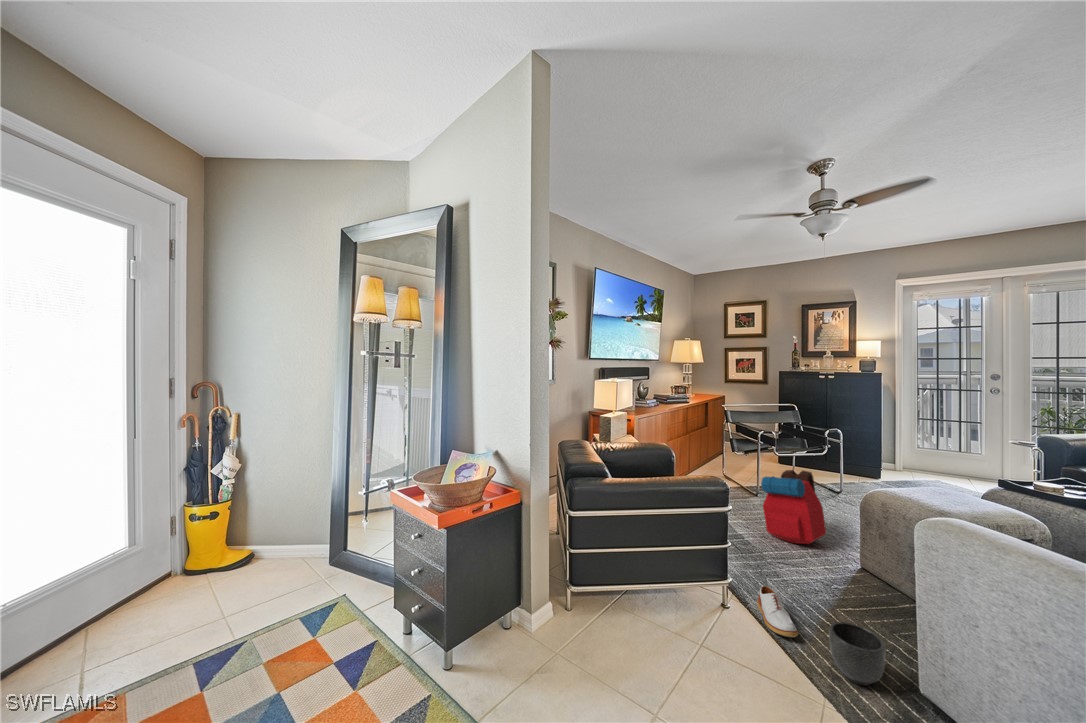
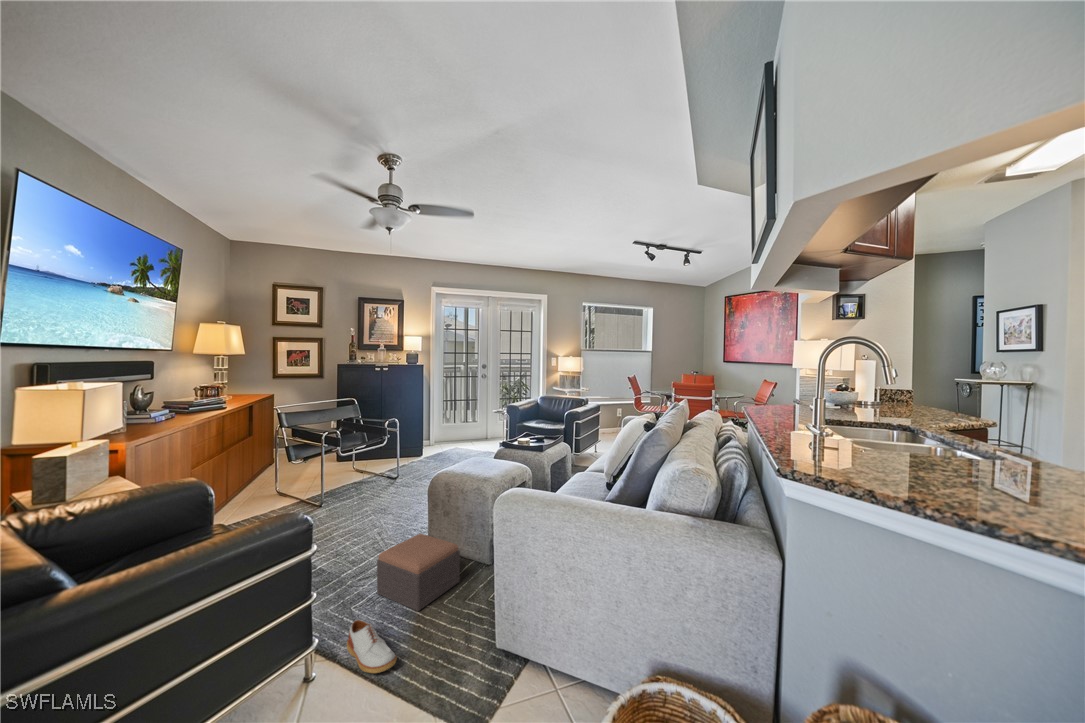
backpack: present [761,470,826,544] -> none [335,468,398,550]
footstool: none [793,543,891,613] -> present [377,534,460,611]
planter: present [829,622,885,685] -> none [429,615,475,678]

